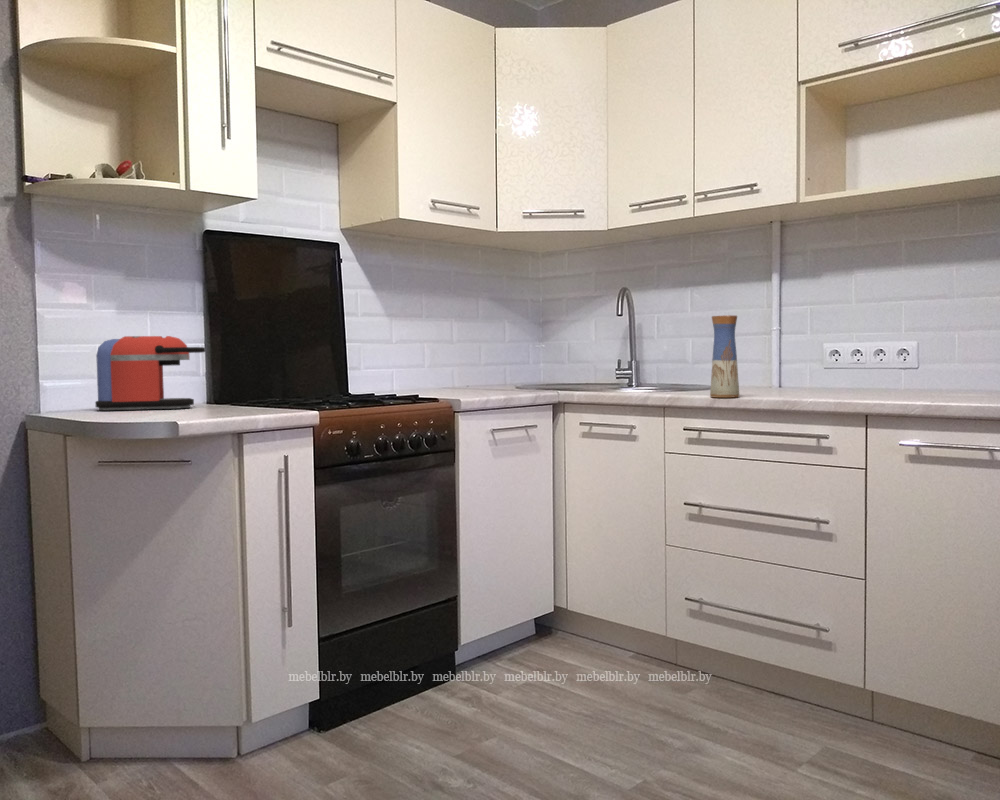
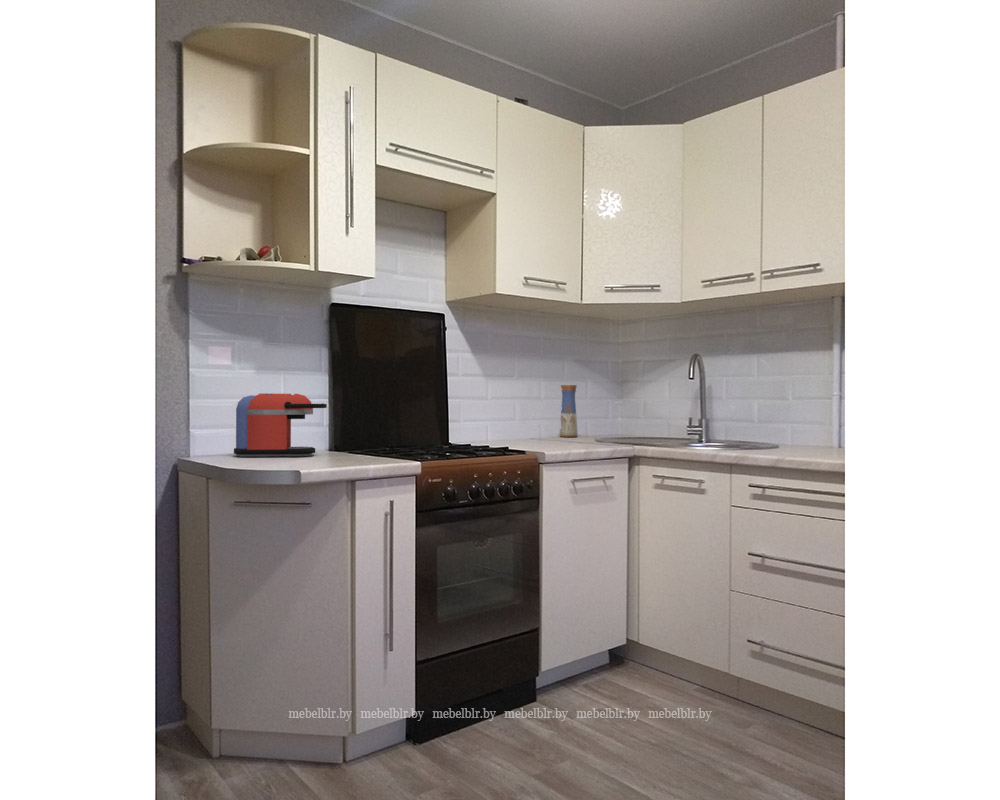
vase: present [710,315,739,398] -> present [559,385,577,437]

